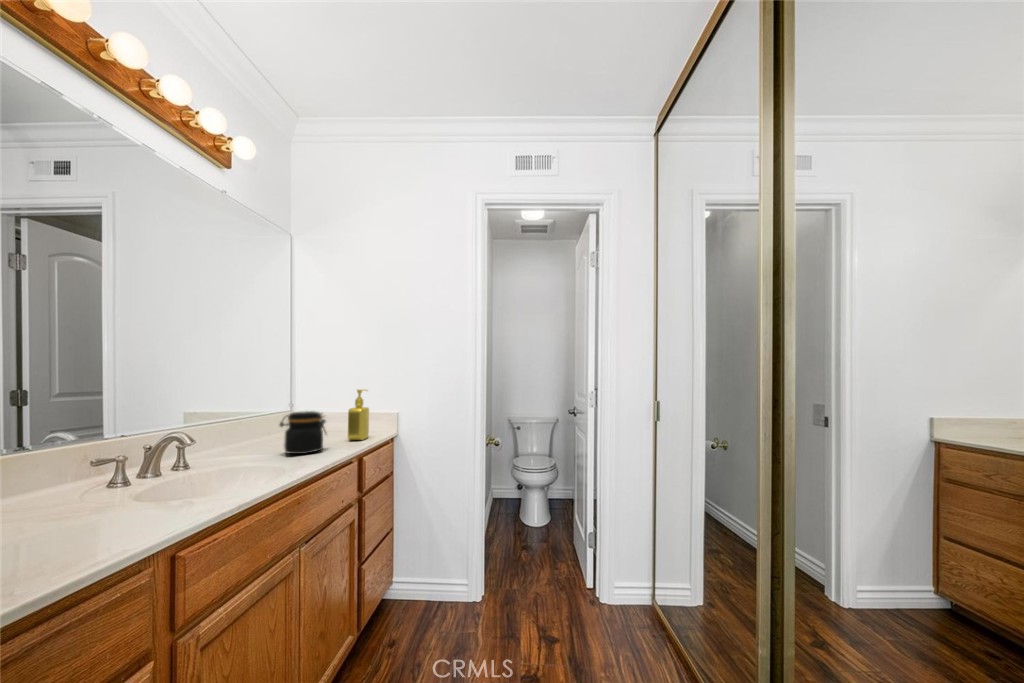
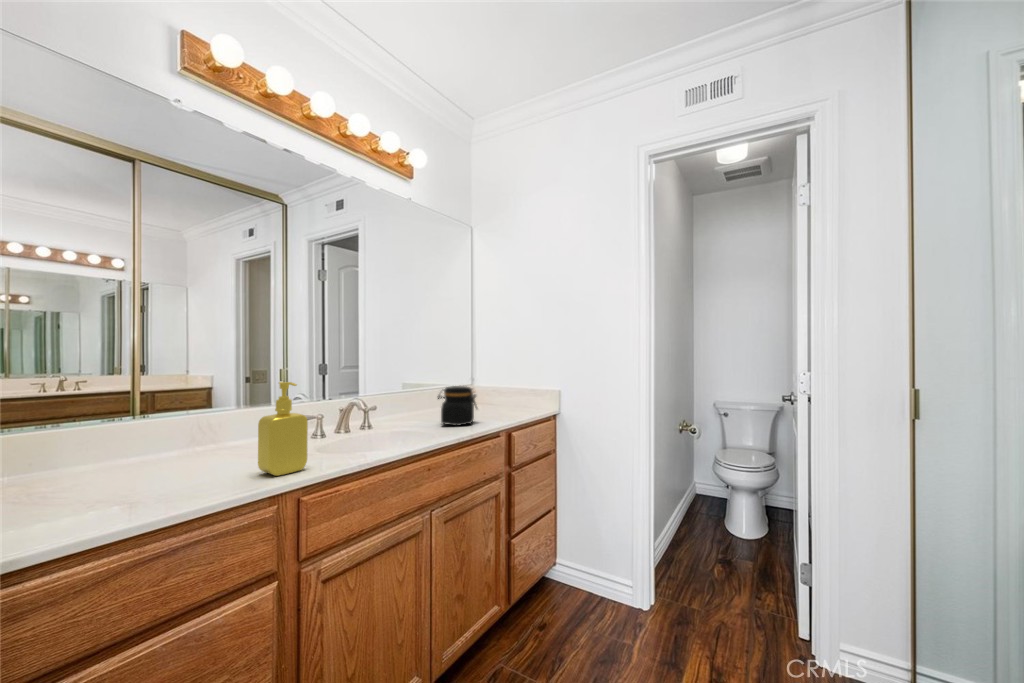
soap dispenser: present [348,389,369,440] -> present [258,382,308,476]

